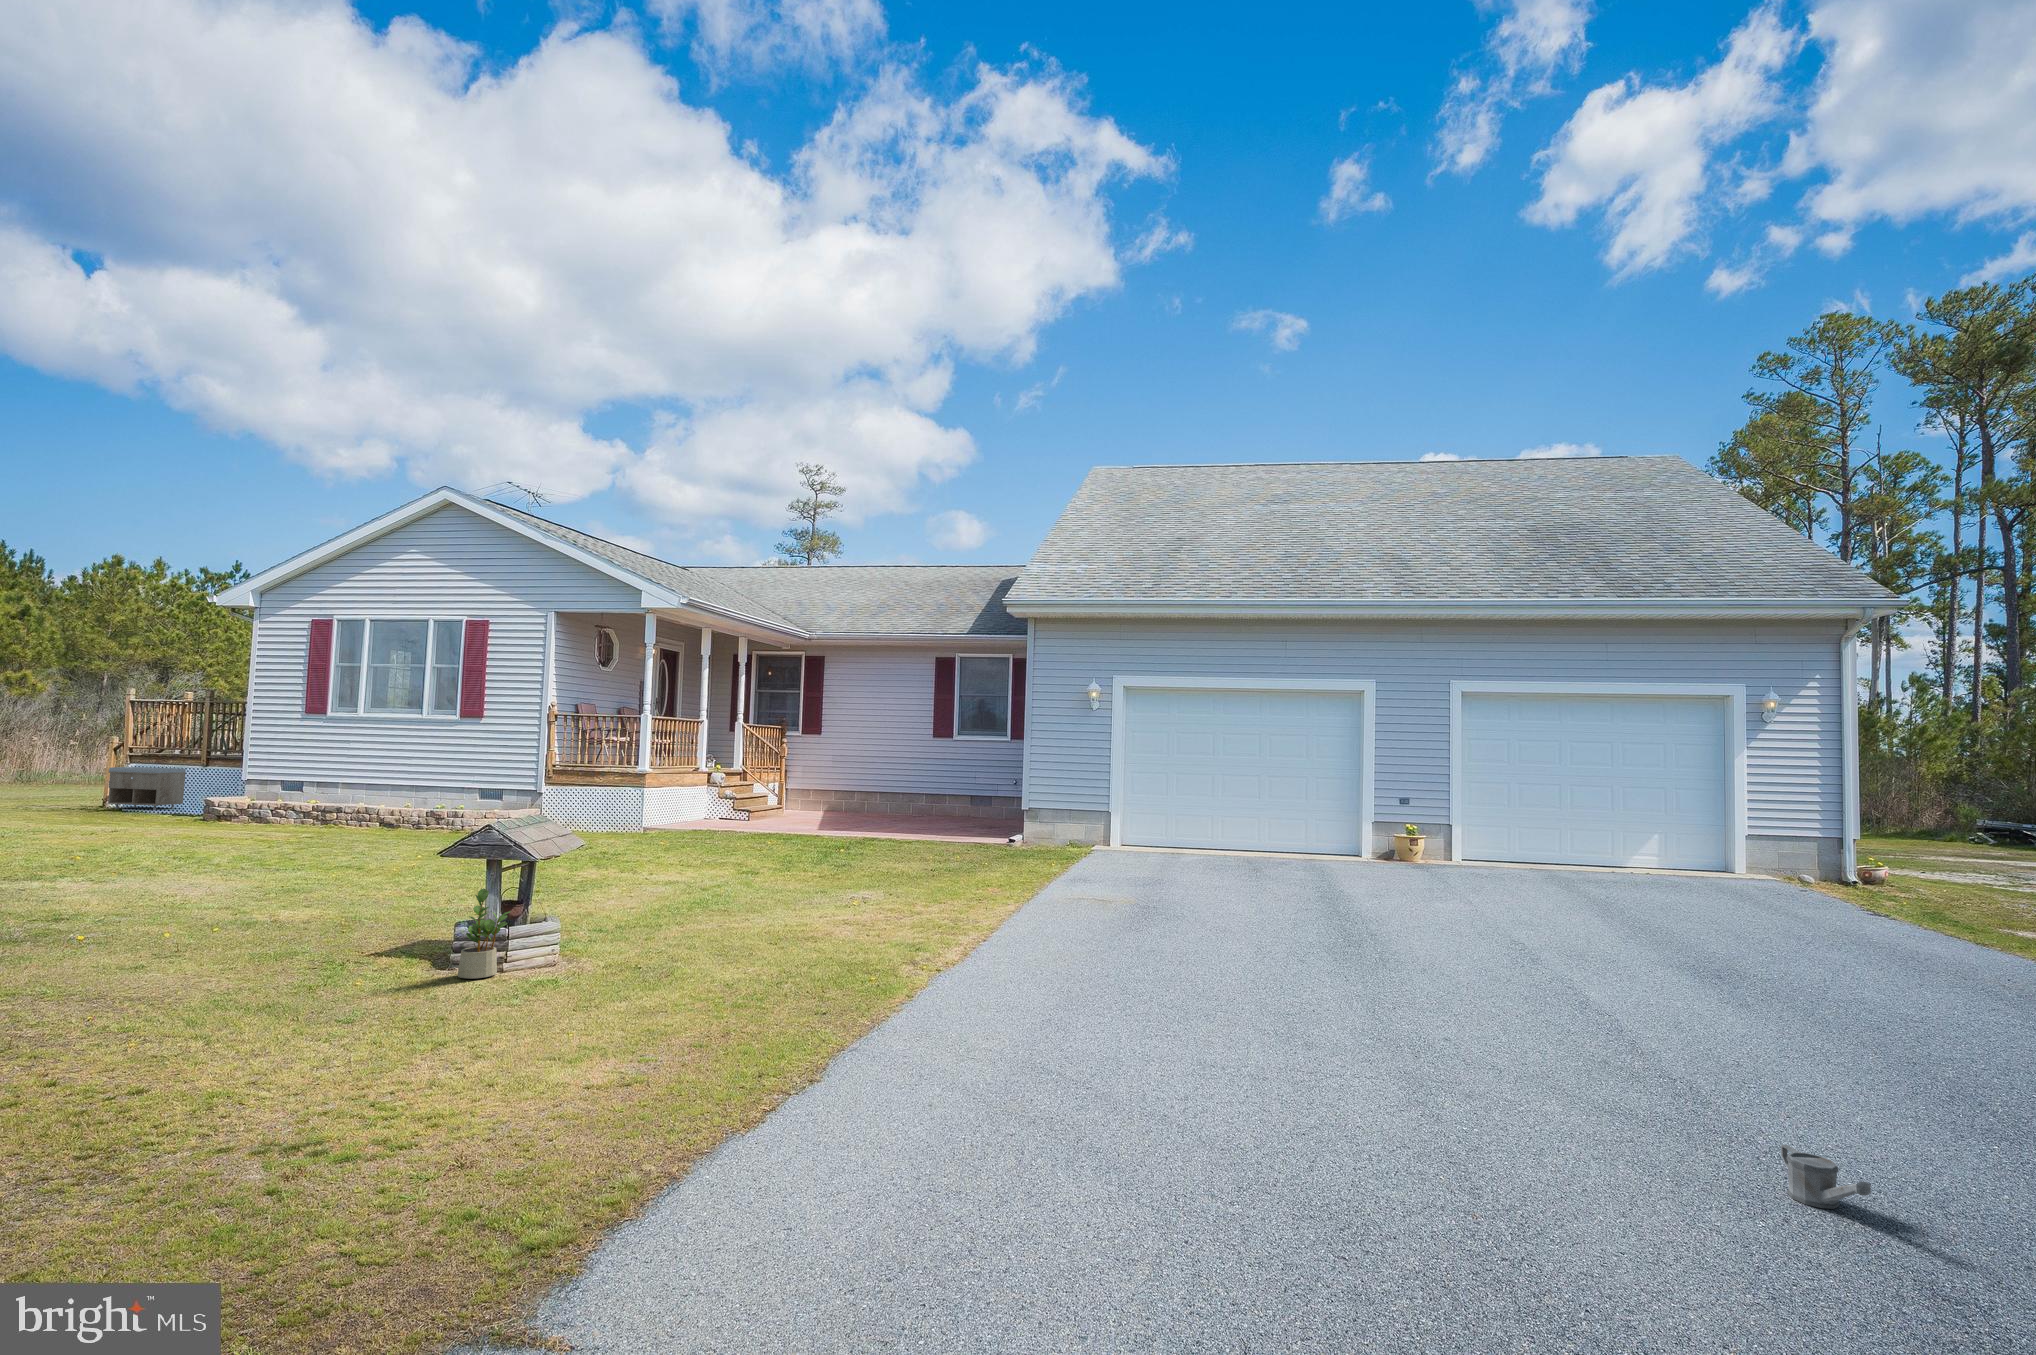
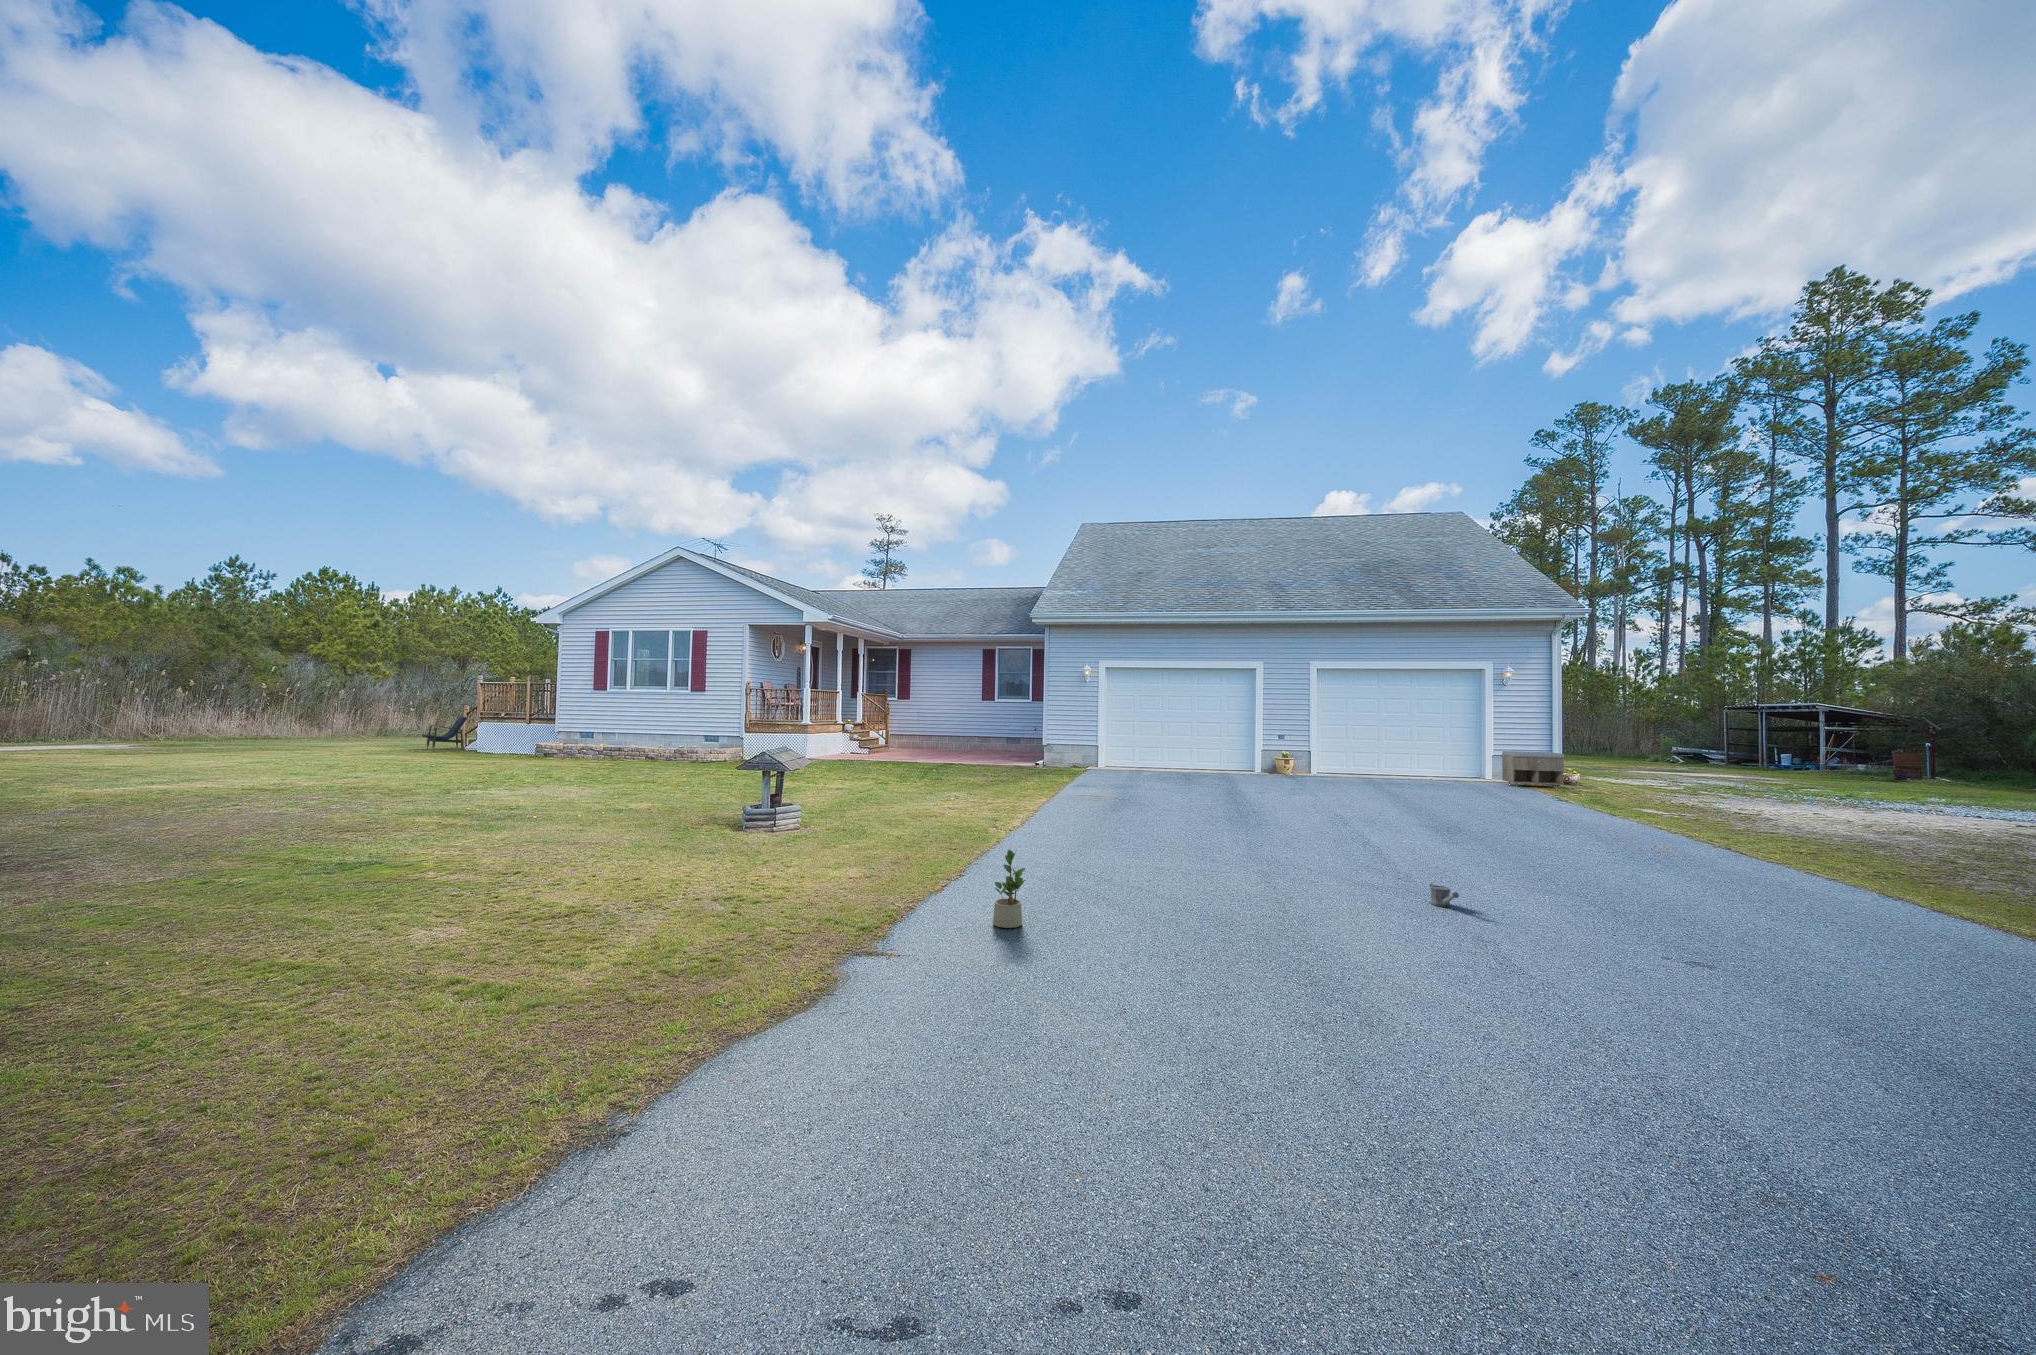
lounge chair: none [37,754,113,807] -> present [422,717,467,750]
storage bench: present [107,767,186,810] -> present [1502,751,1564,788]
potted plant: present [458,889,511,979] -> present [993,850,1026,928]

